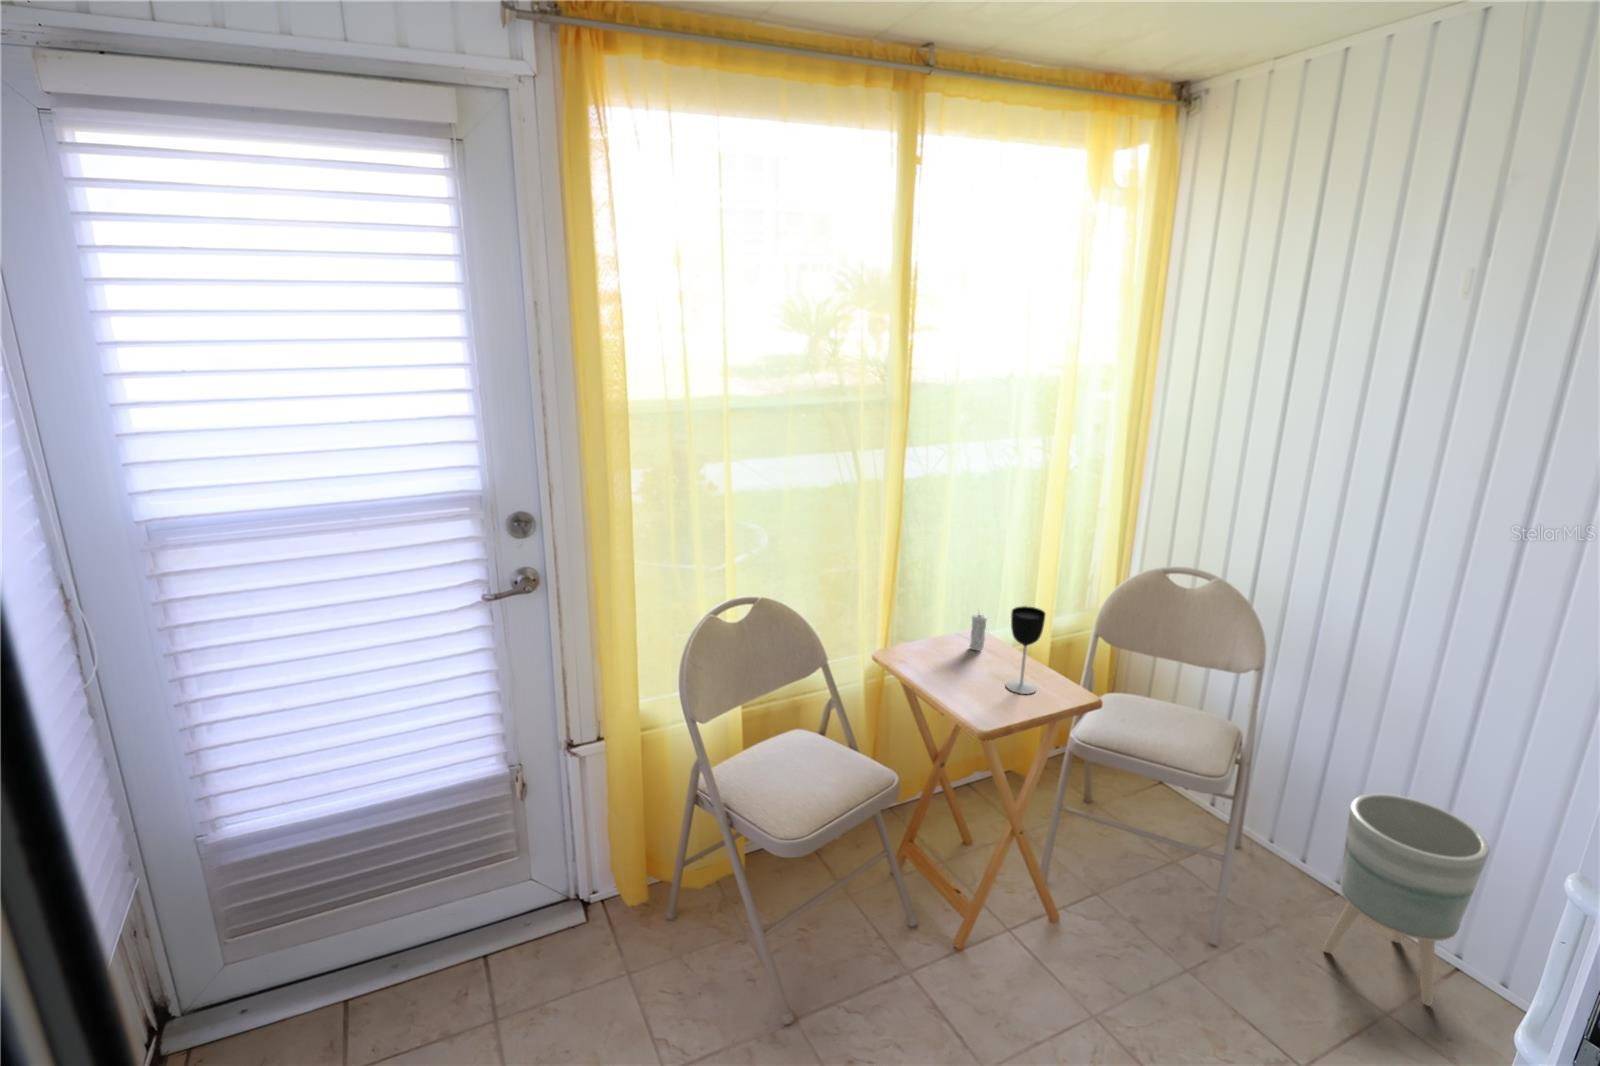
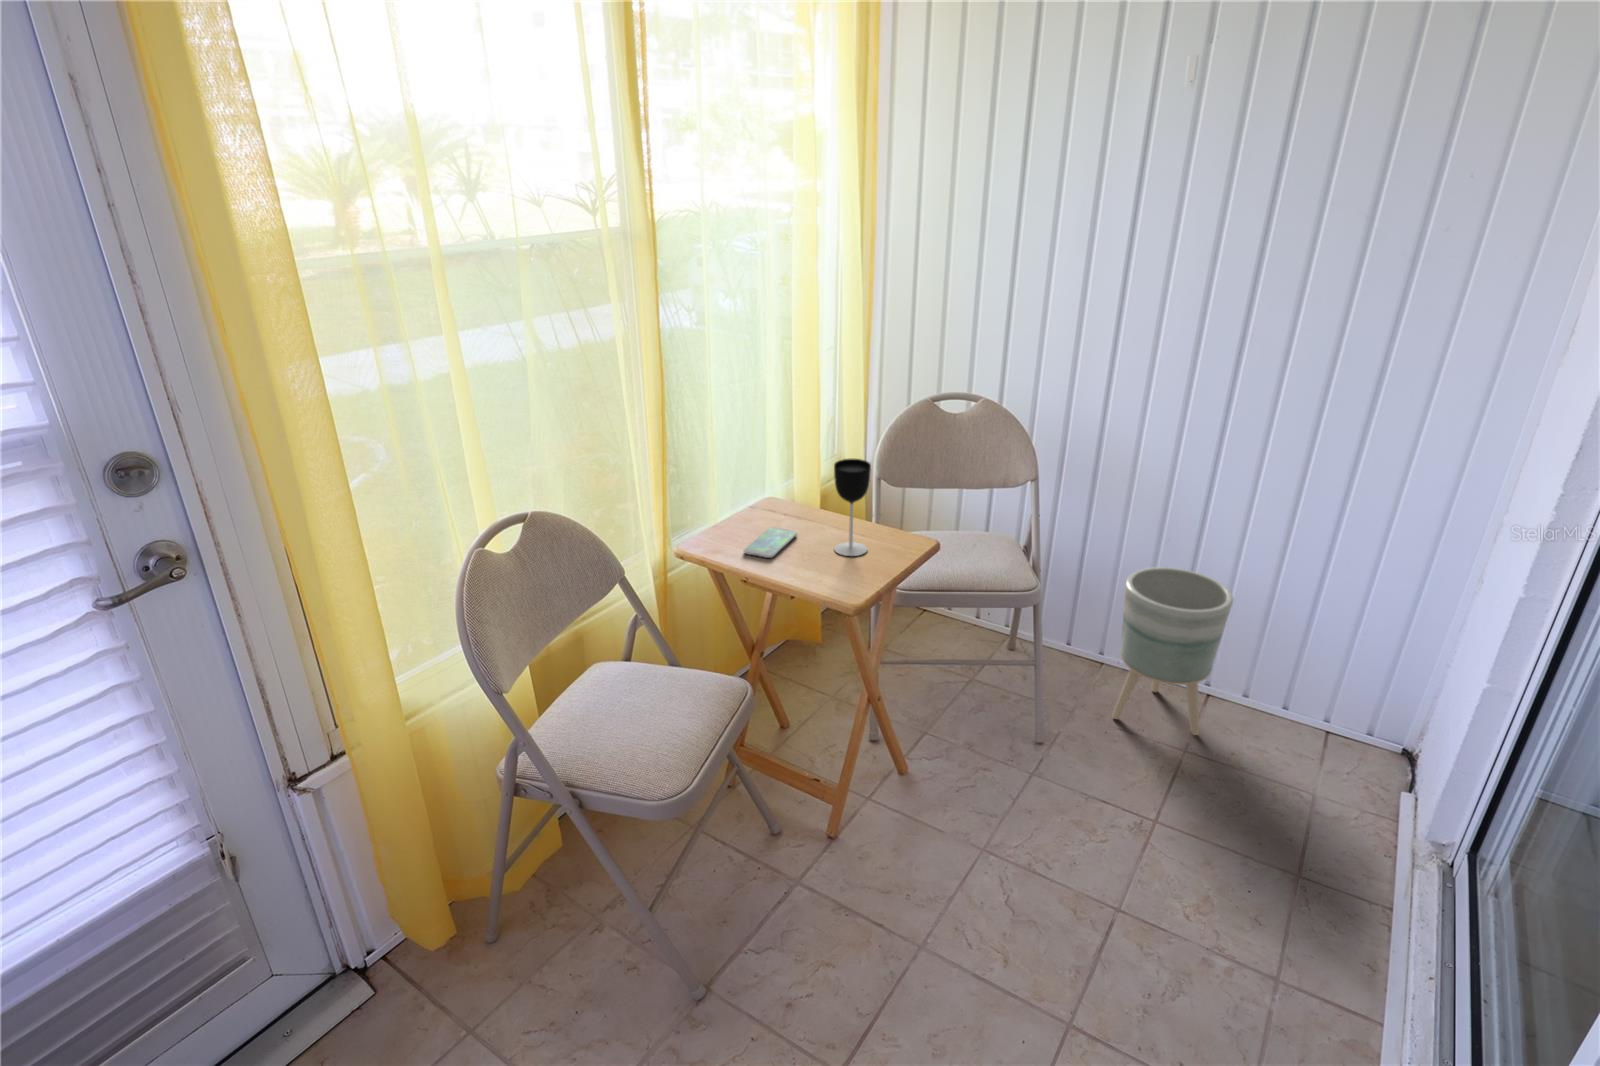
candle: present [969,614,987,650] -> none [769,472,787,520]
smartphone: none [927,654,983,677] -> present [744,527,797,558]

